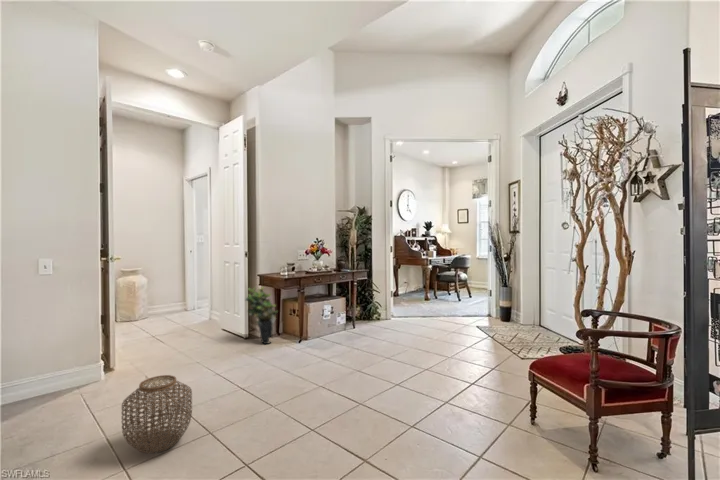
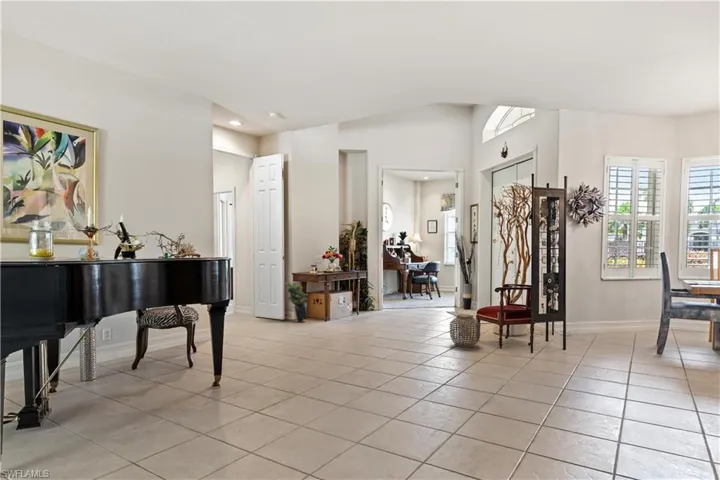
woven basket: present [122,375,192,453] -> present [450,314,480,348]

